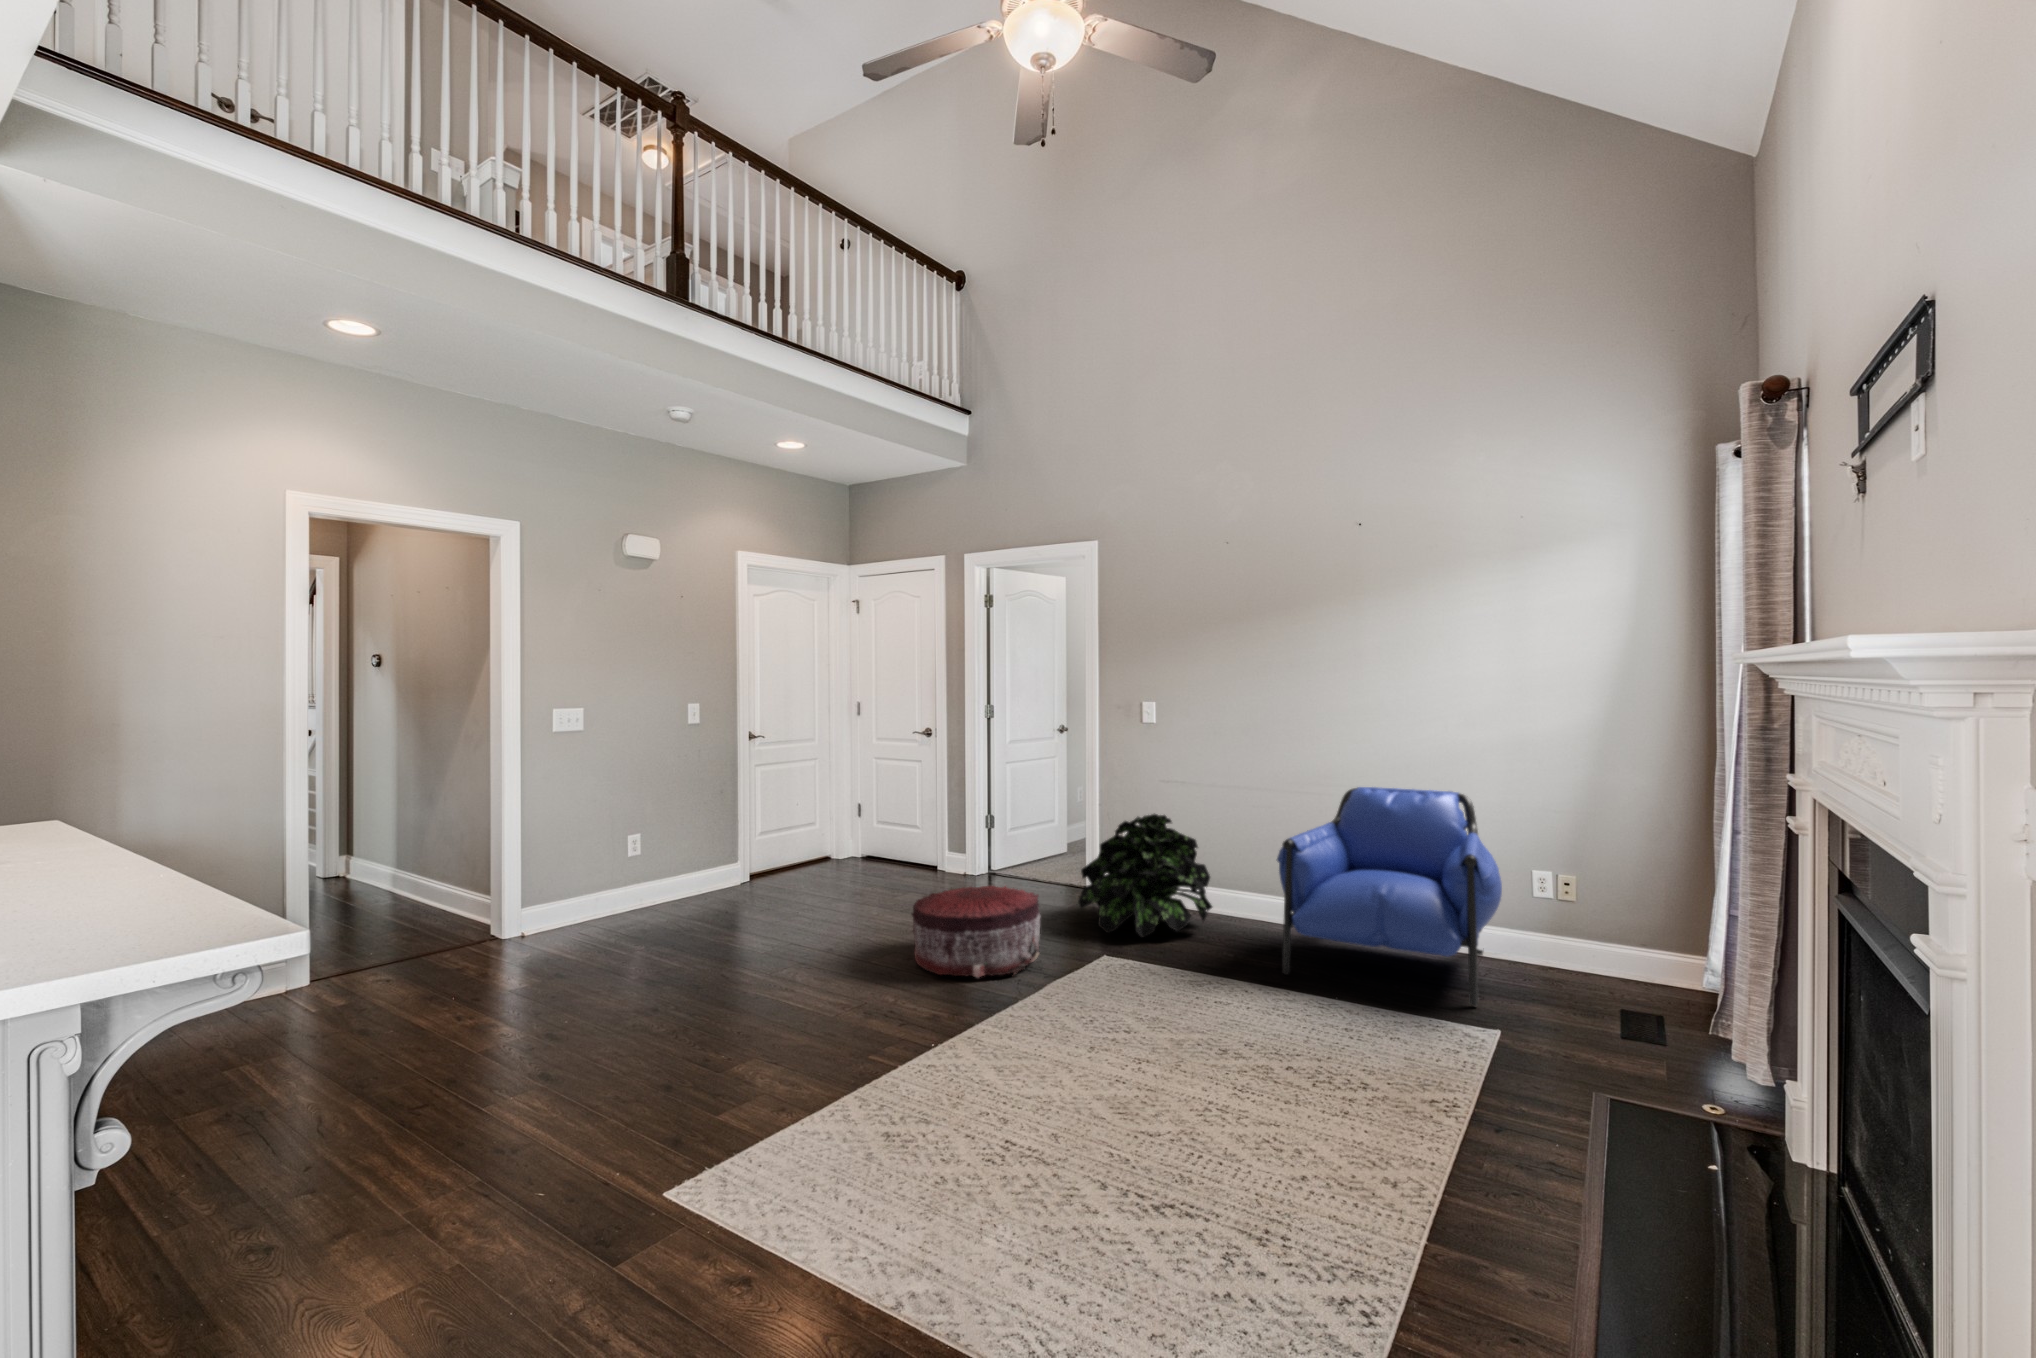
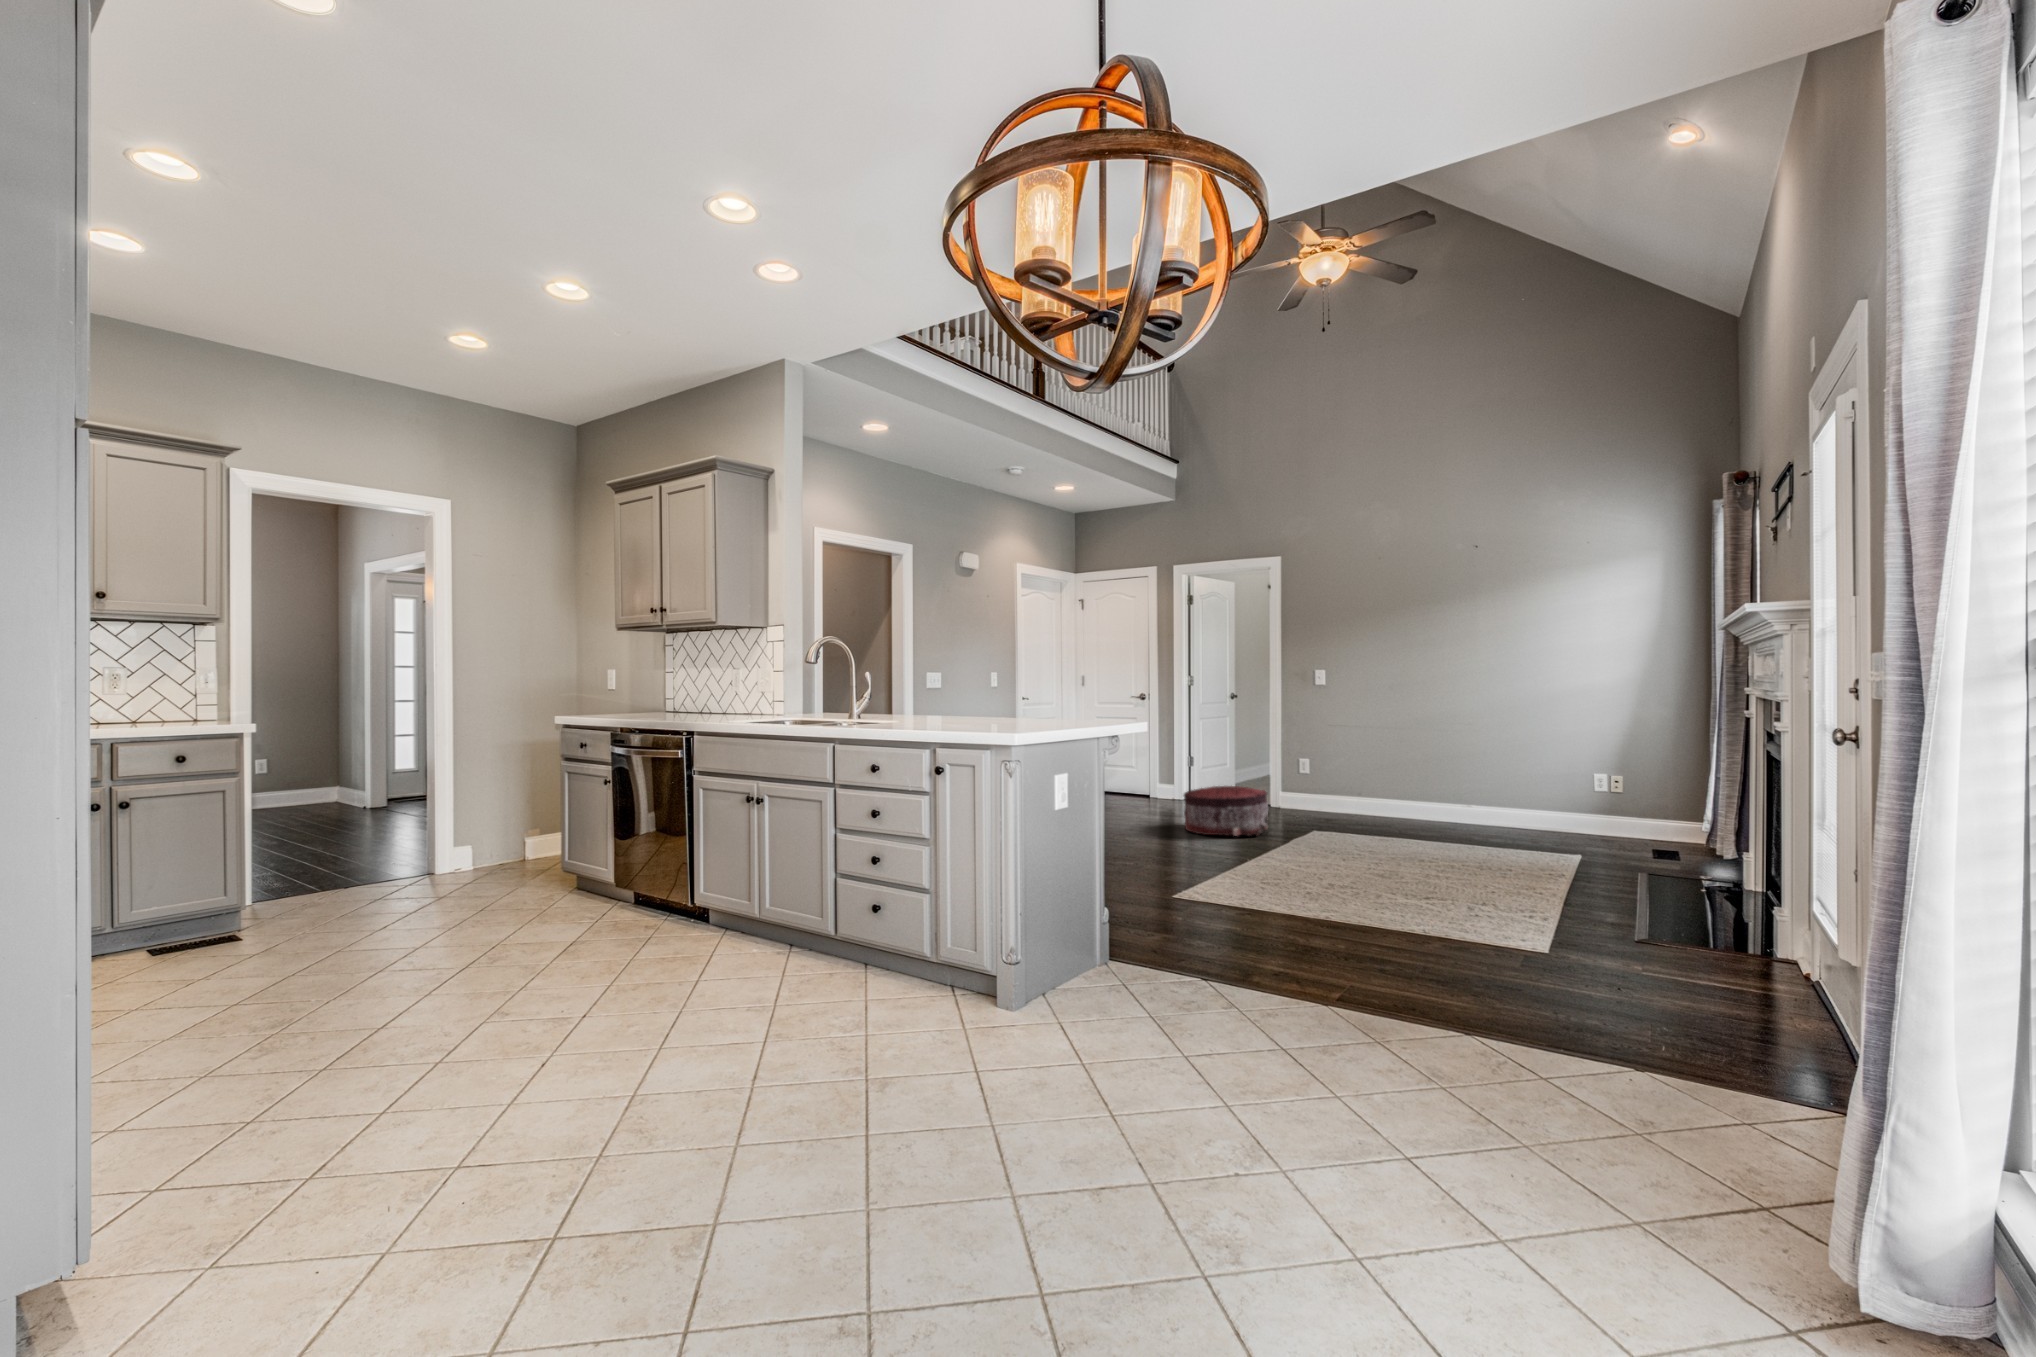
armchair: present [1277,787,1502,1006] -> none [1425,724,1575,849]
potted plant: present [1078,814,1212,937] -> none [1276,743,1373,822]

